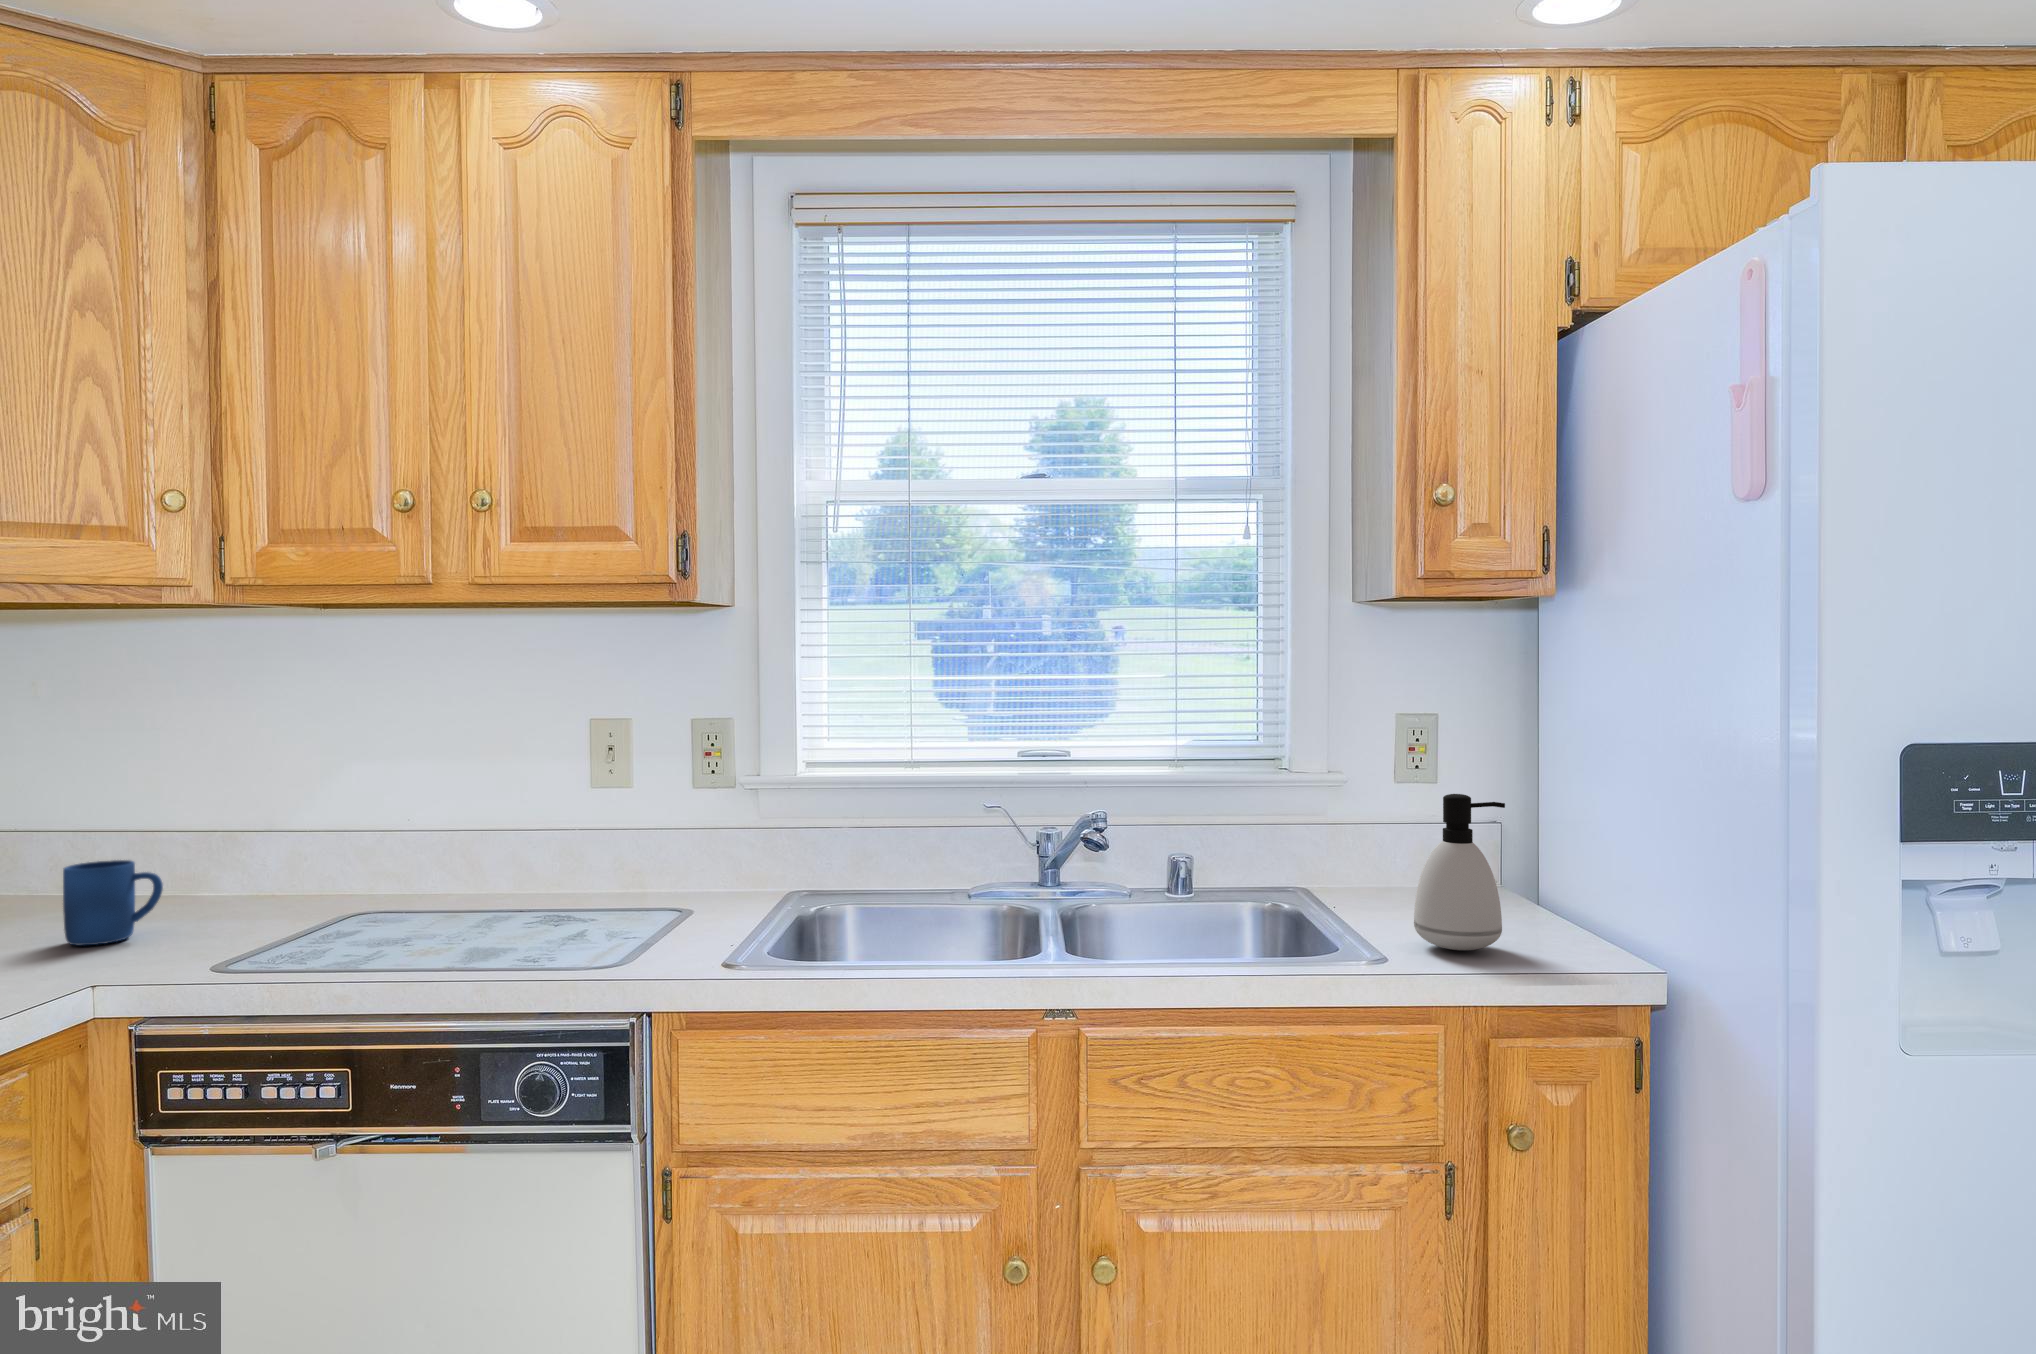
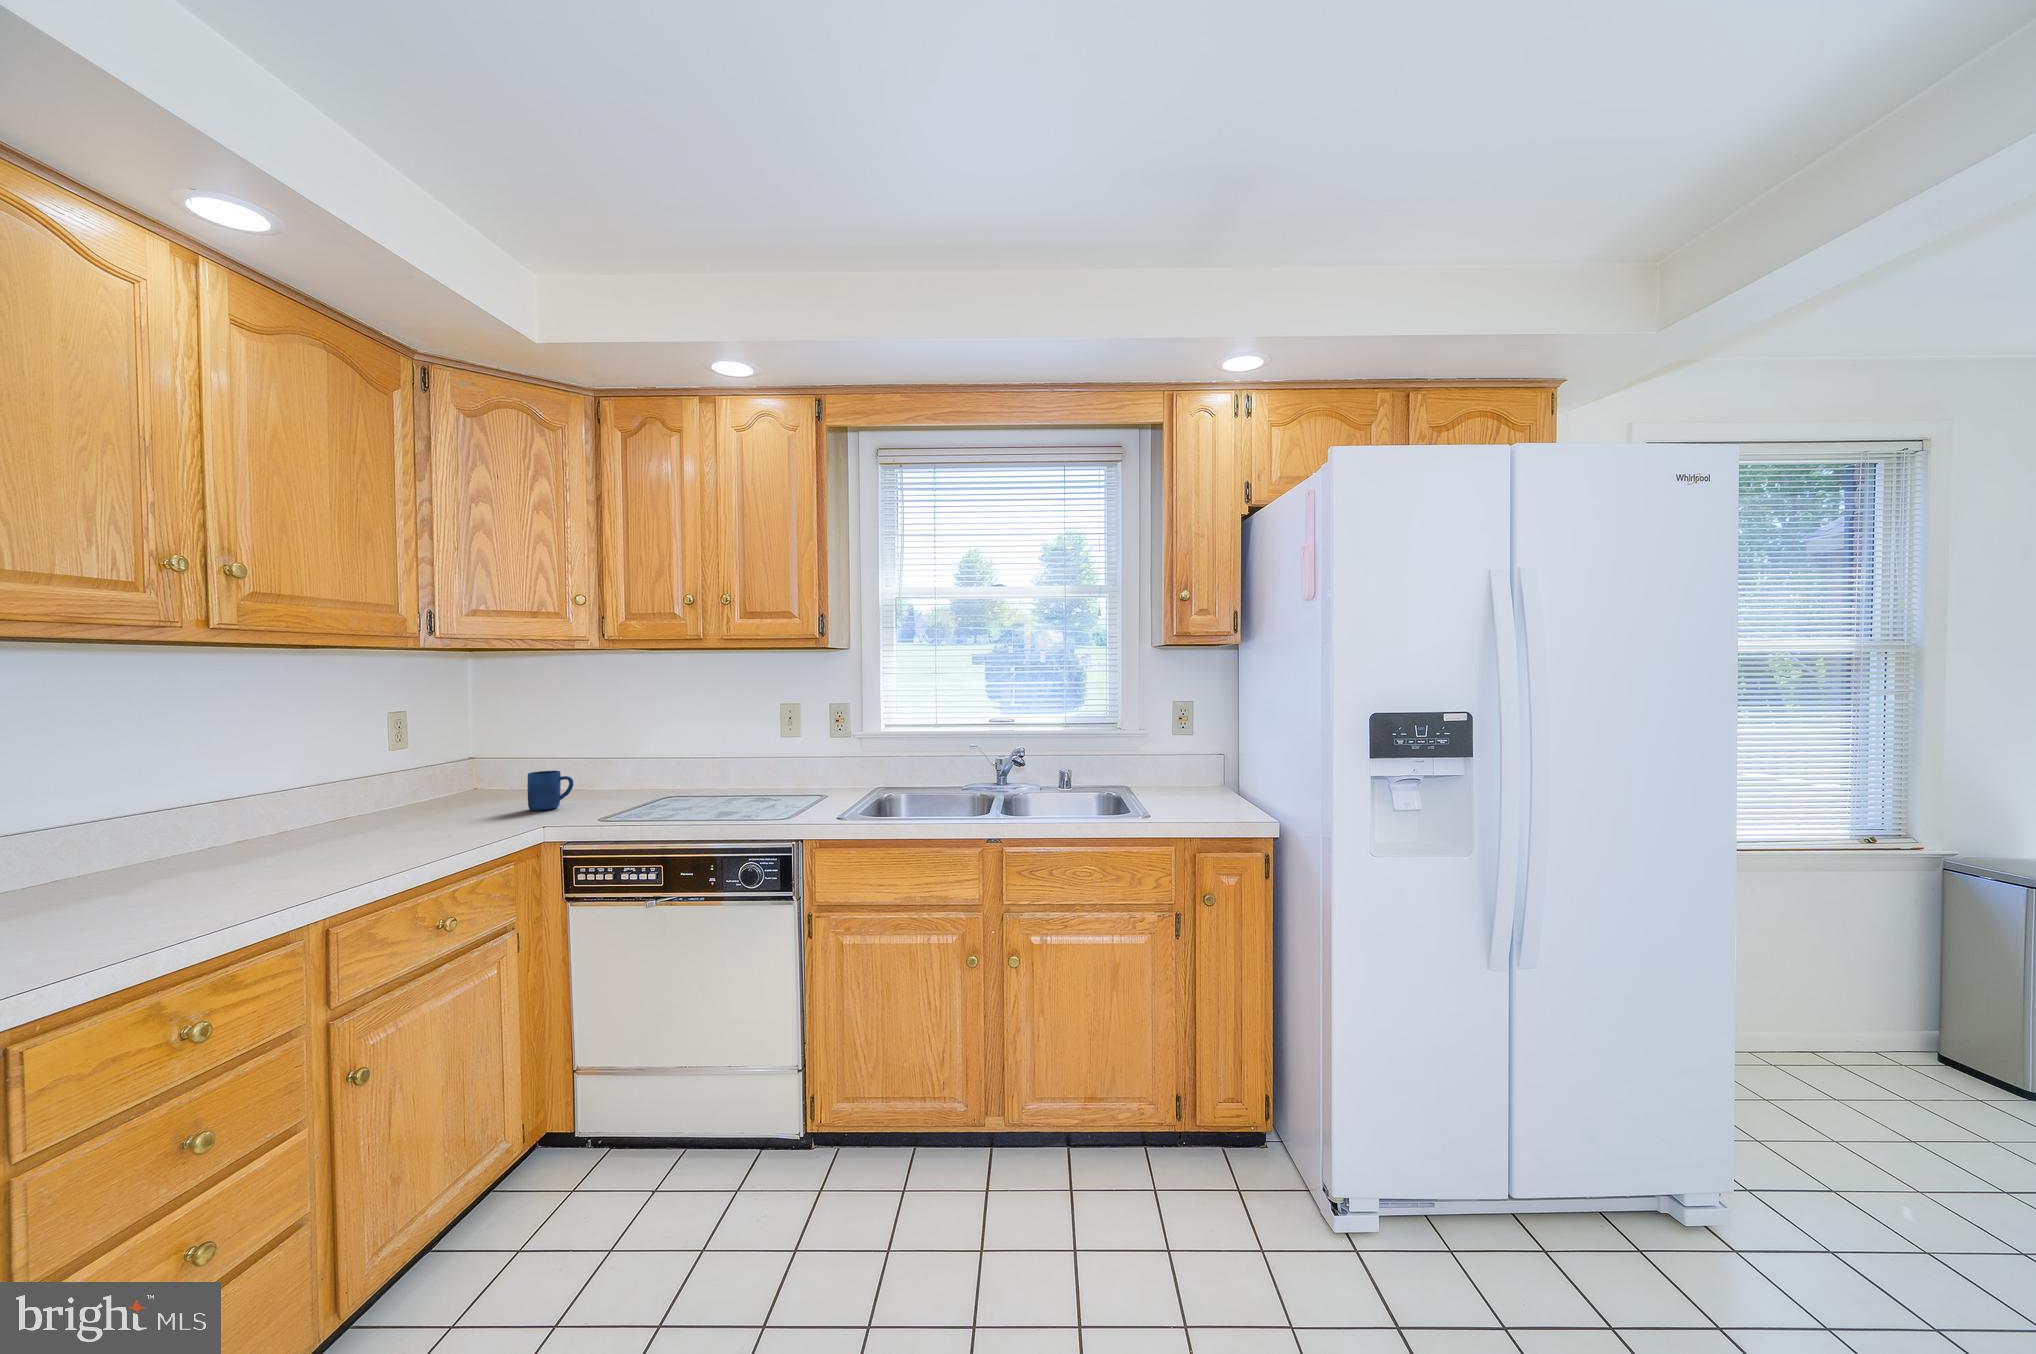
soap dispenser: present [1414,794,1505,950] -> none [1167,739,1209,813]

